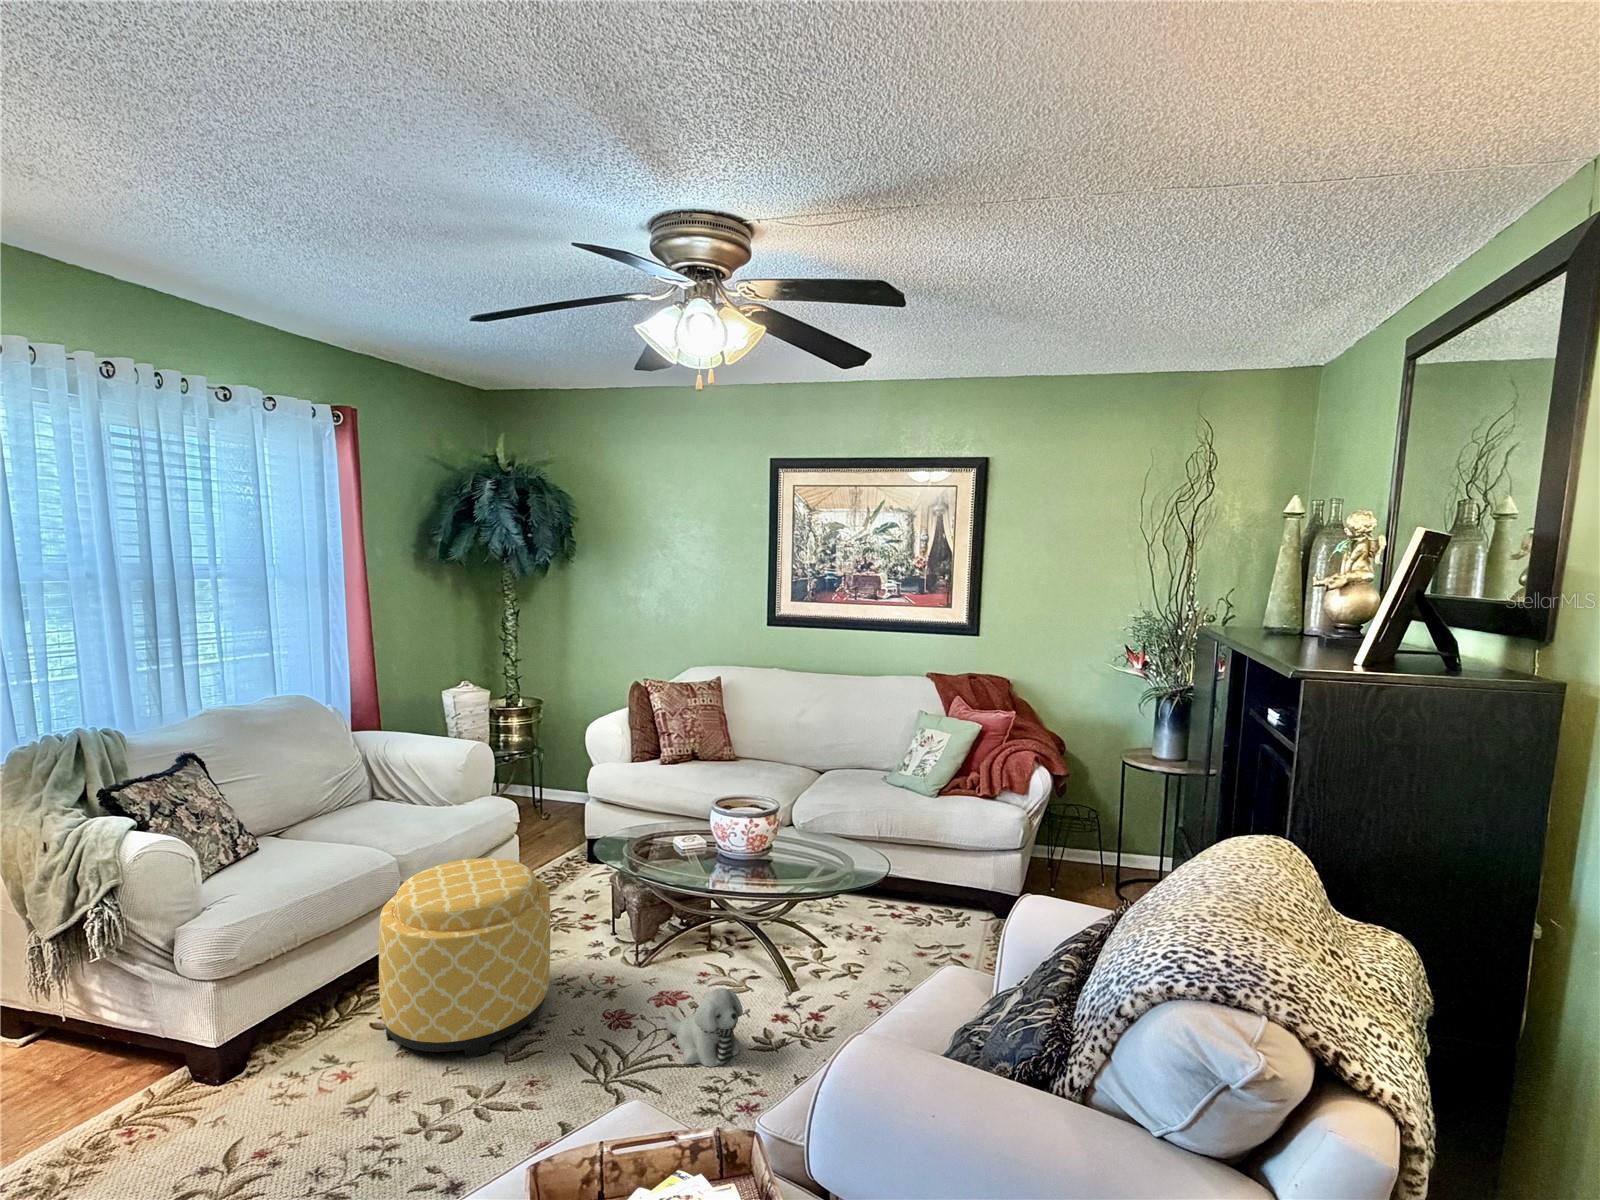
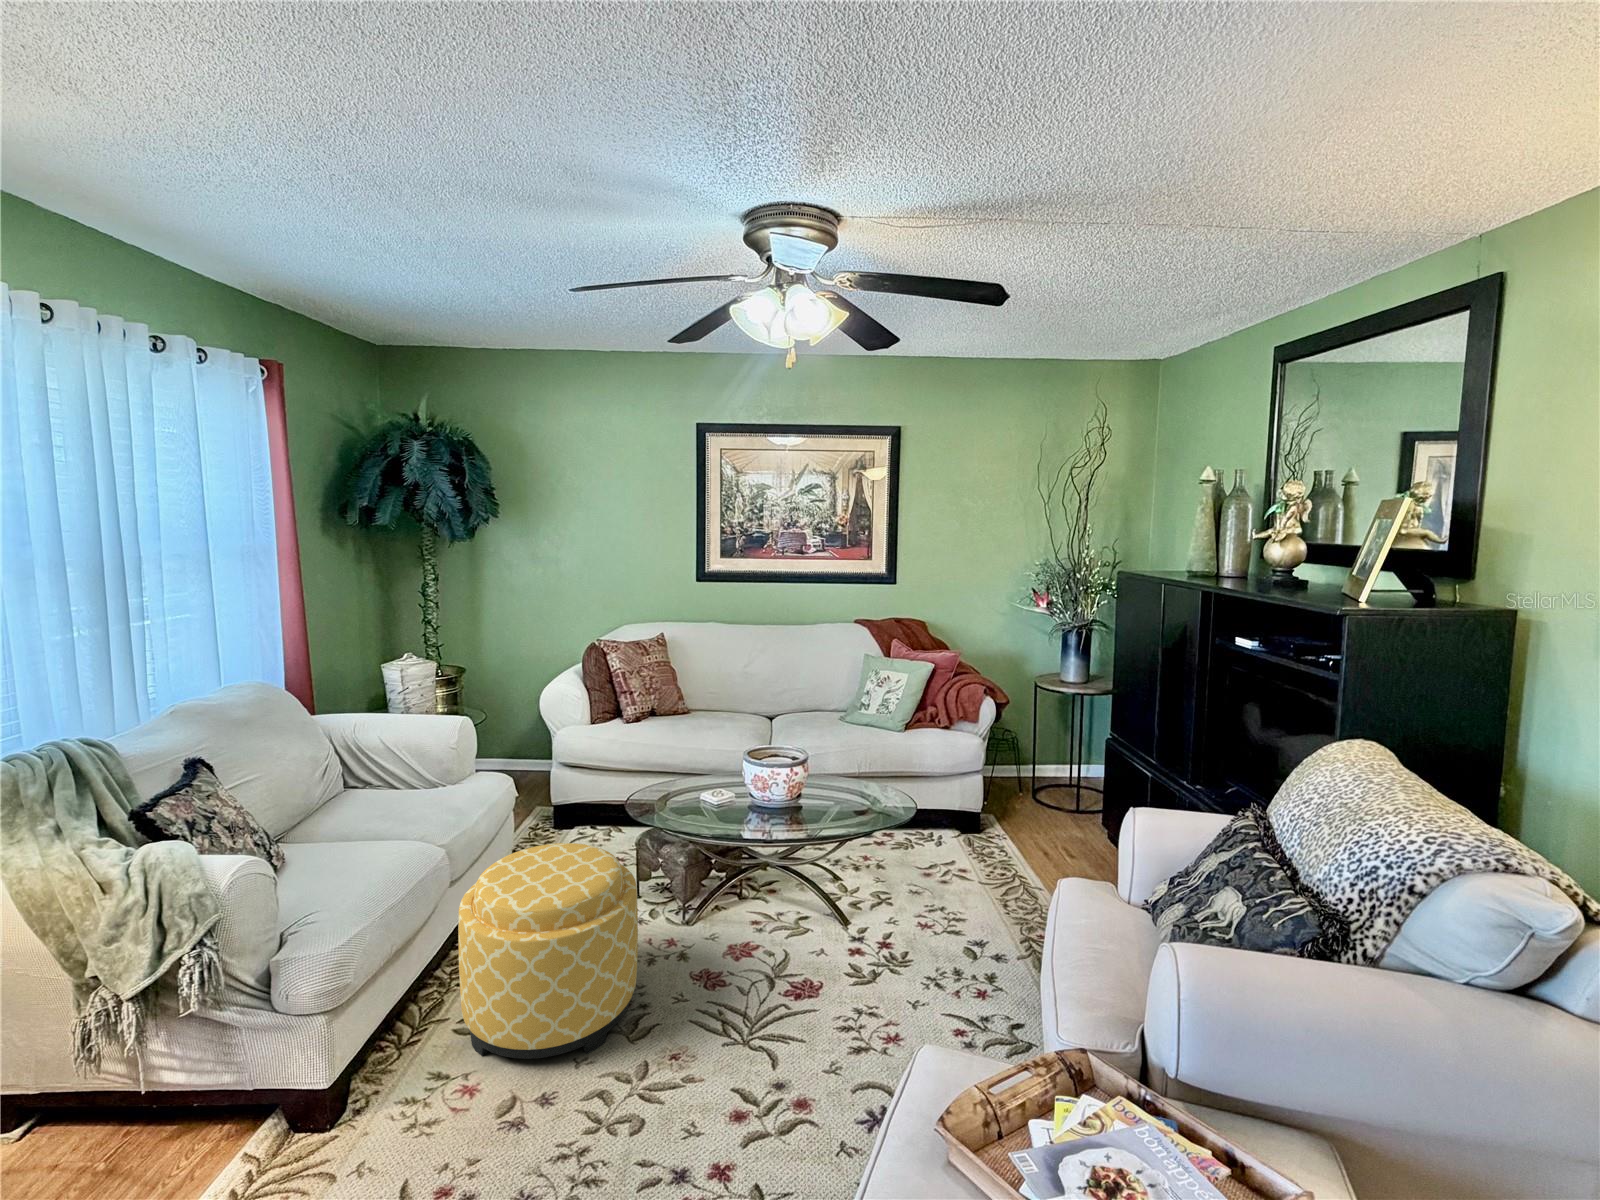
plush toy: present [665,988,743,1067] -> none [760,930,848,1007]

